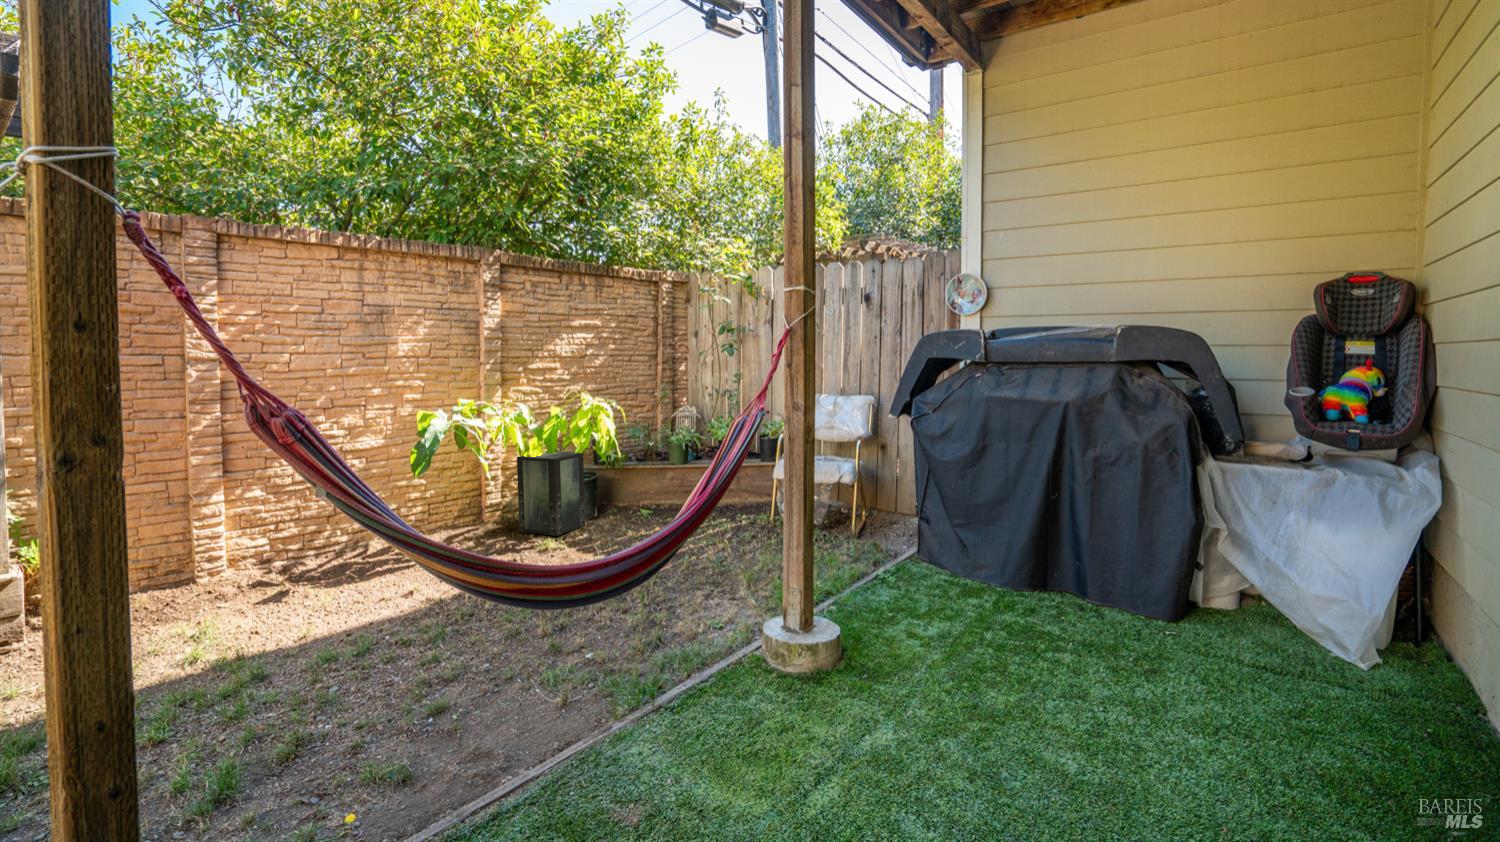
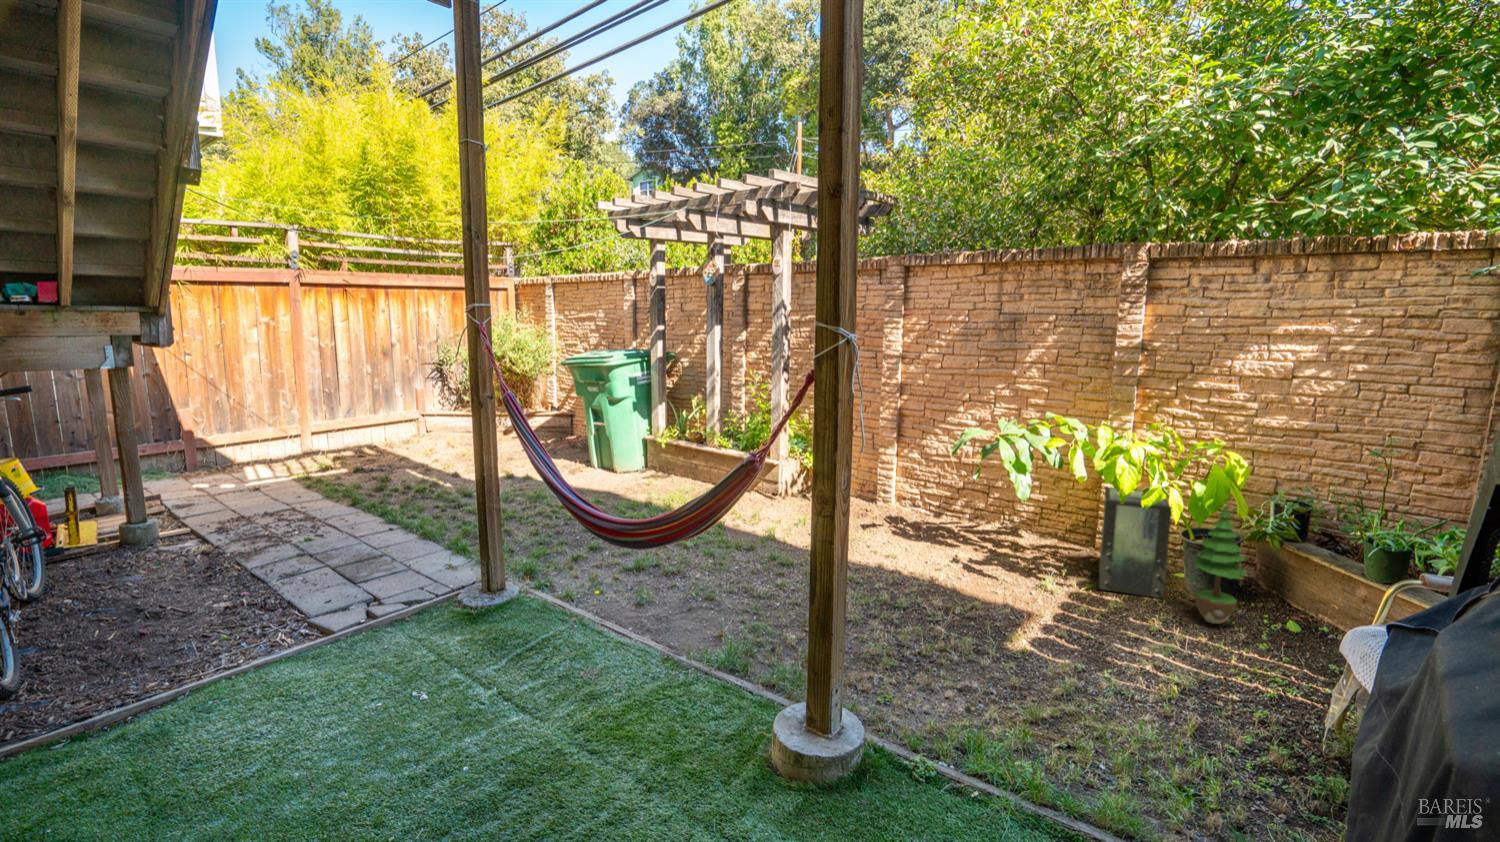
potted tree: none [612,437,643,522] -> present [1194,507,1246,624]

